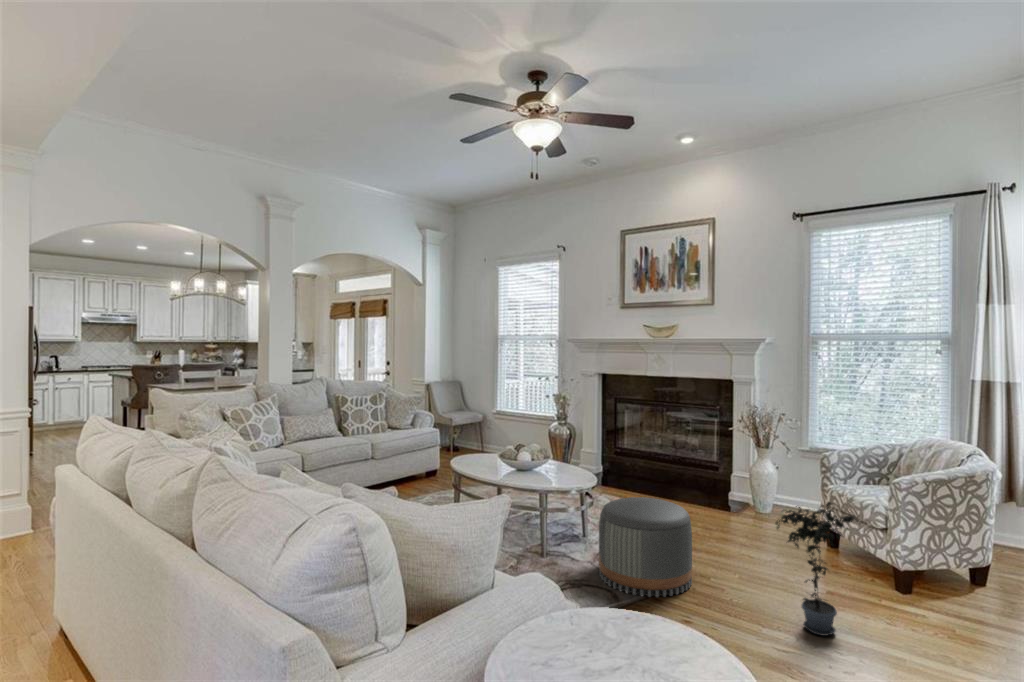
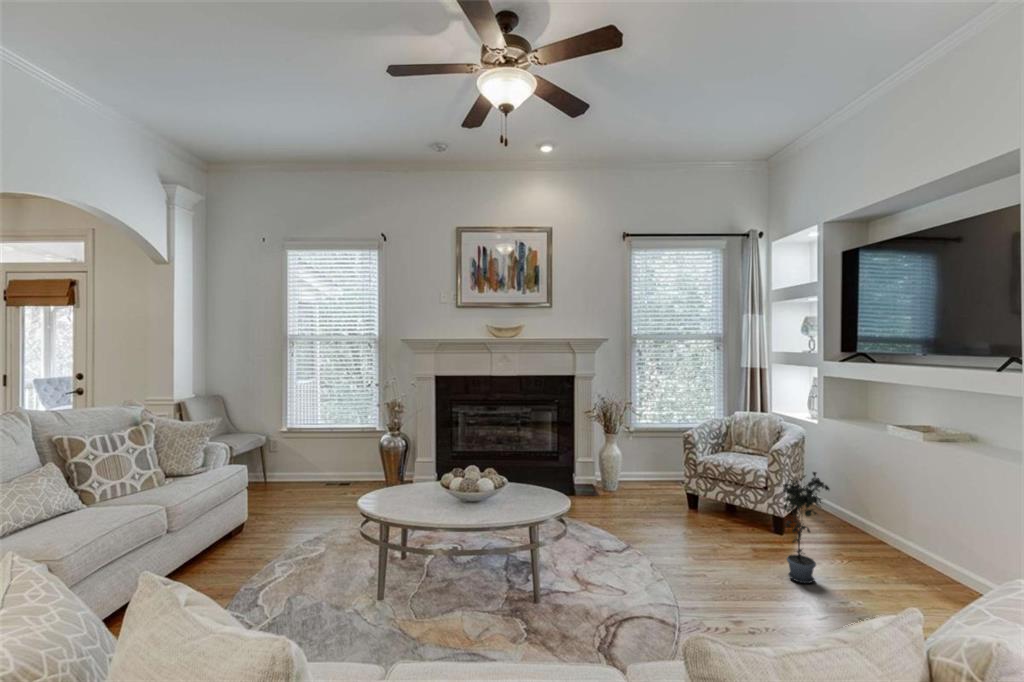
pouf: present [599,497,692,597] -> none [596,497,690,598]

